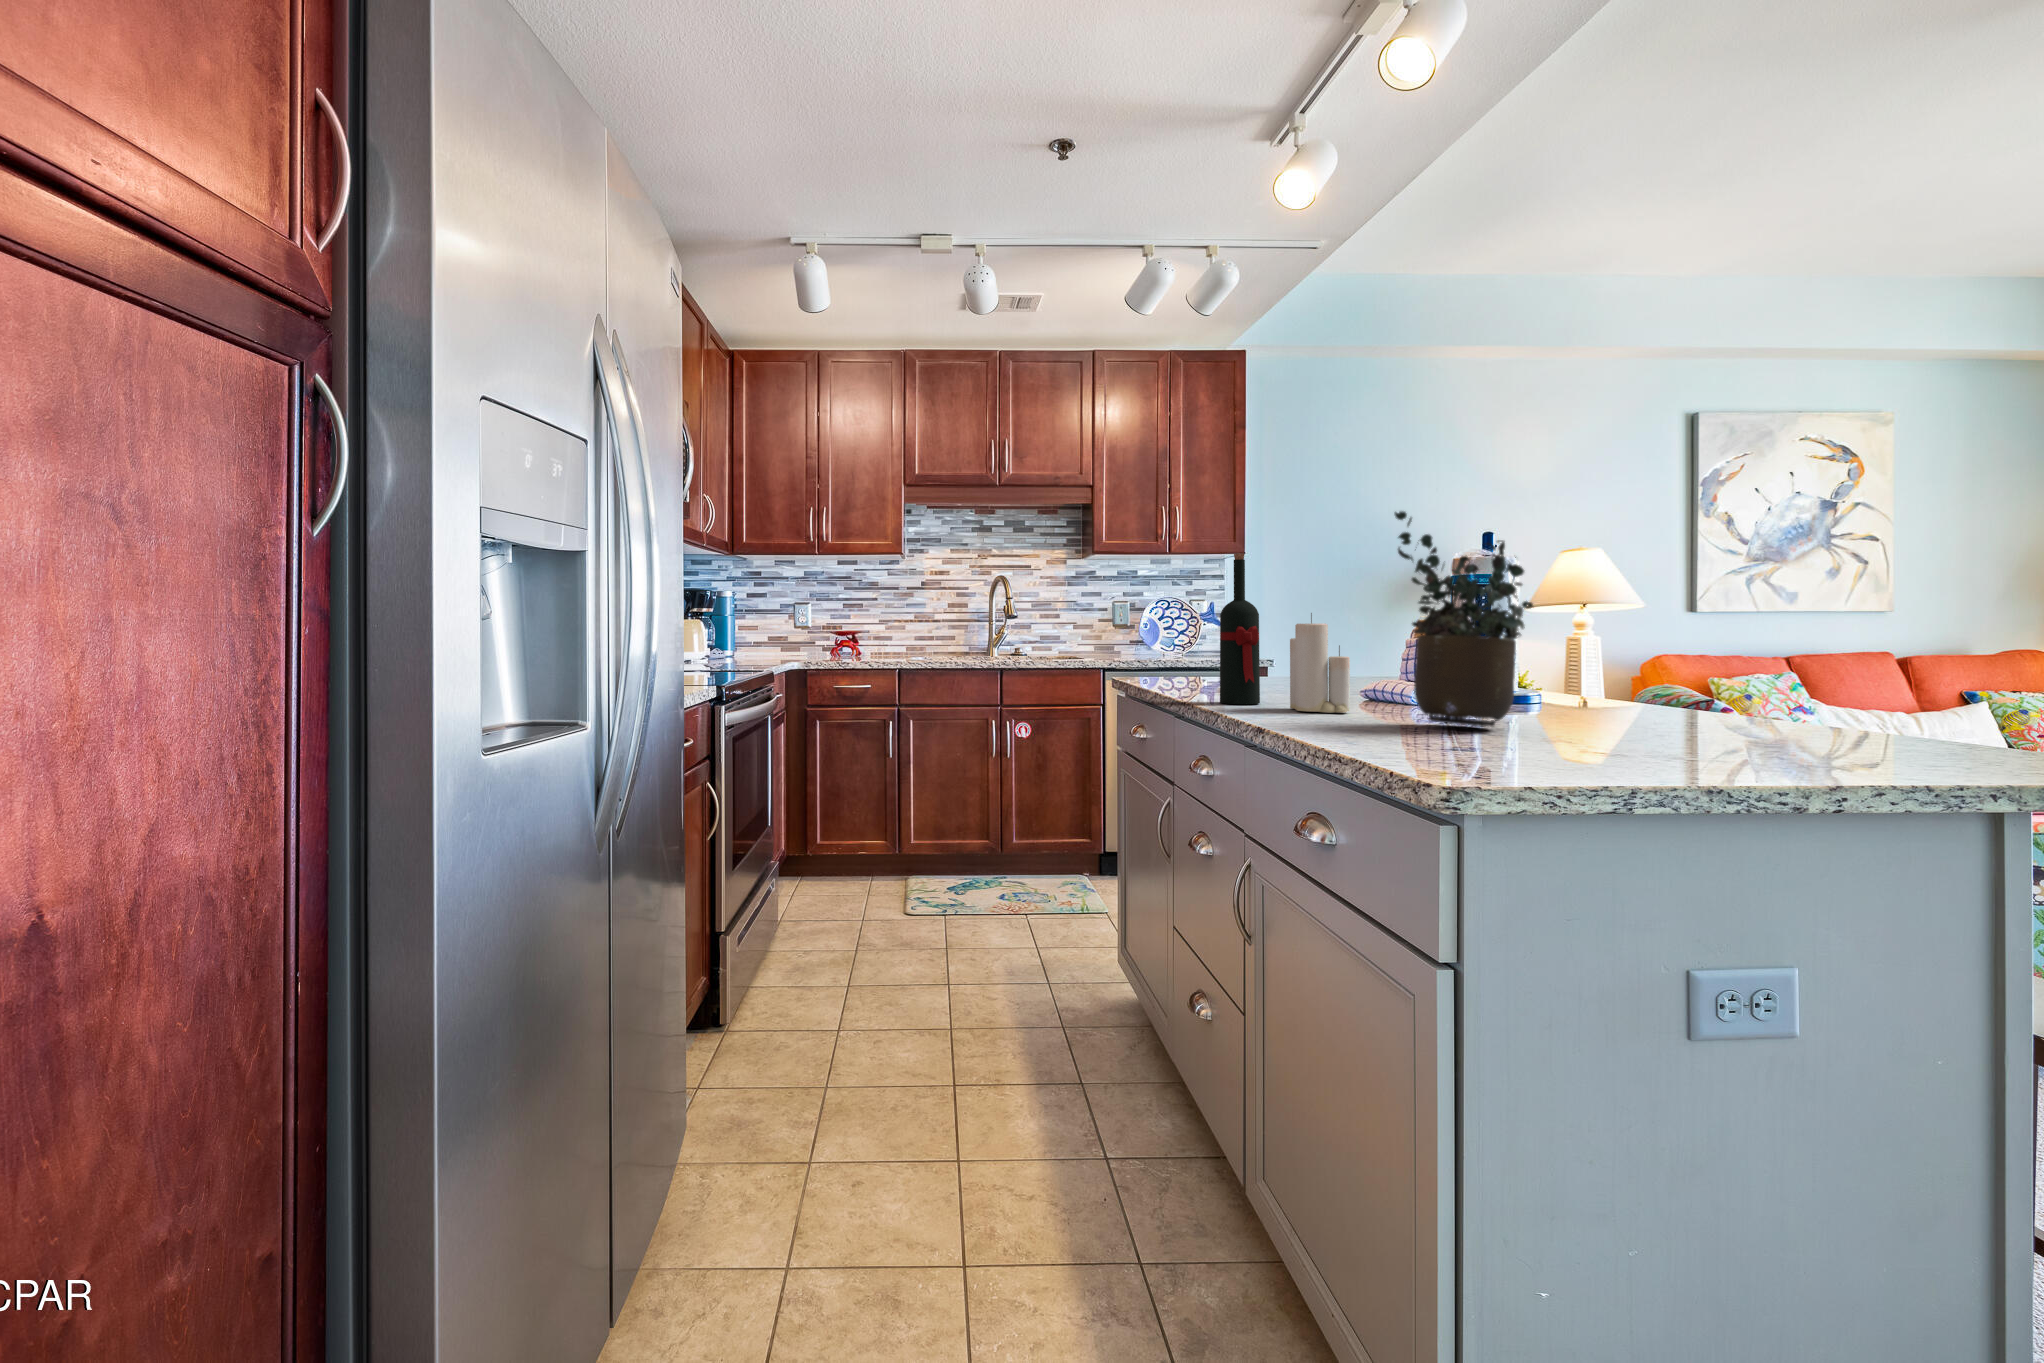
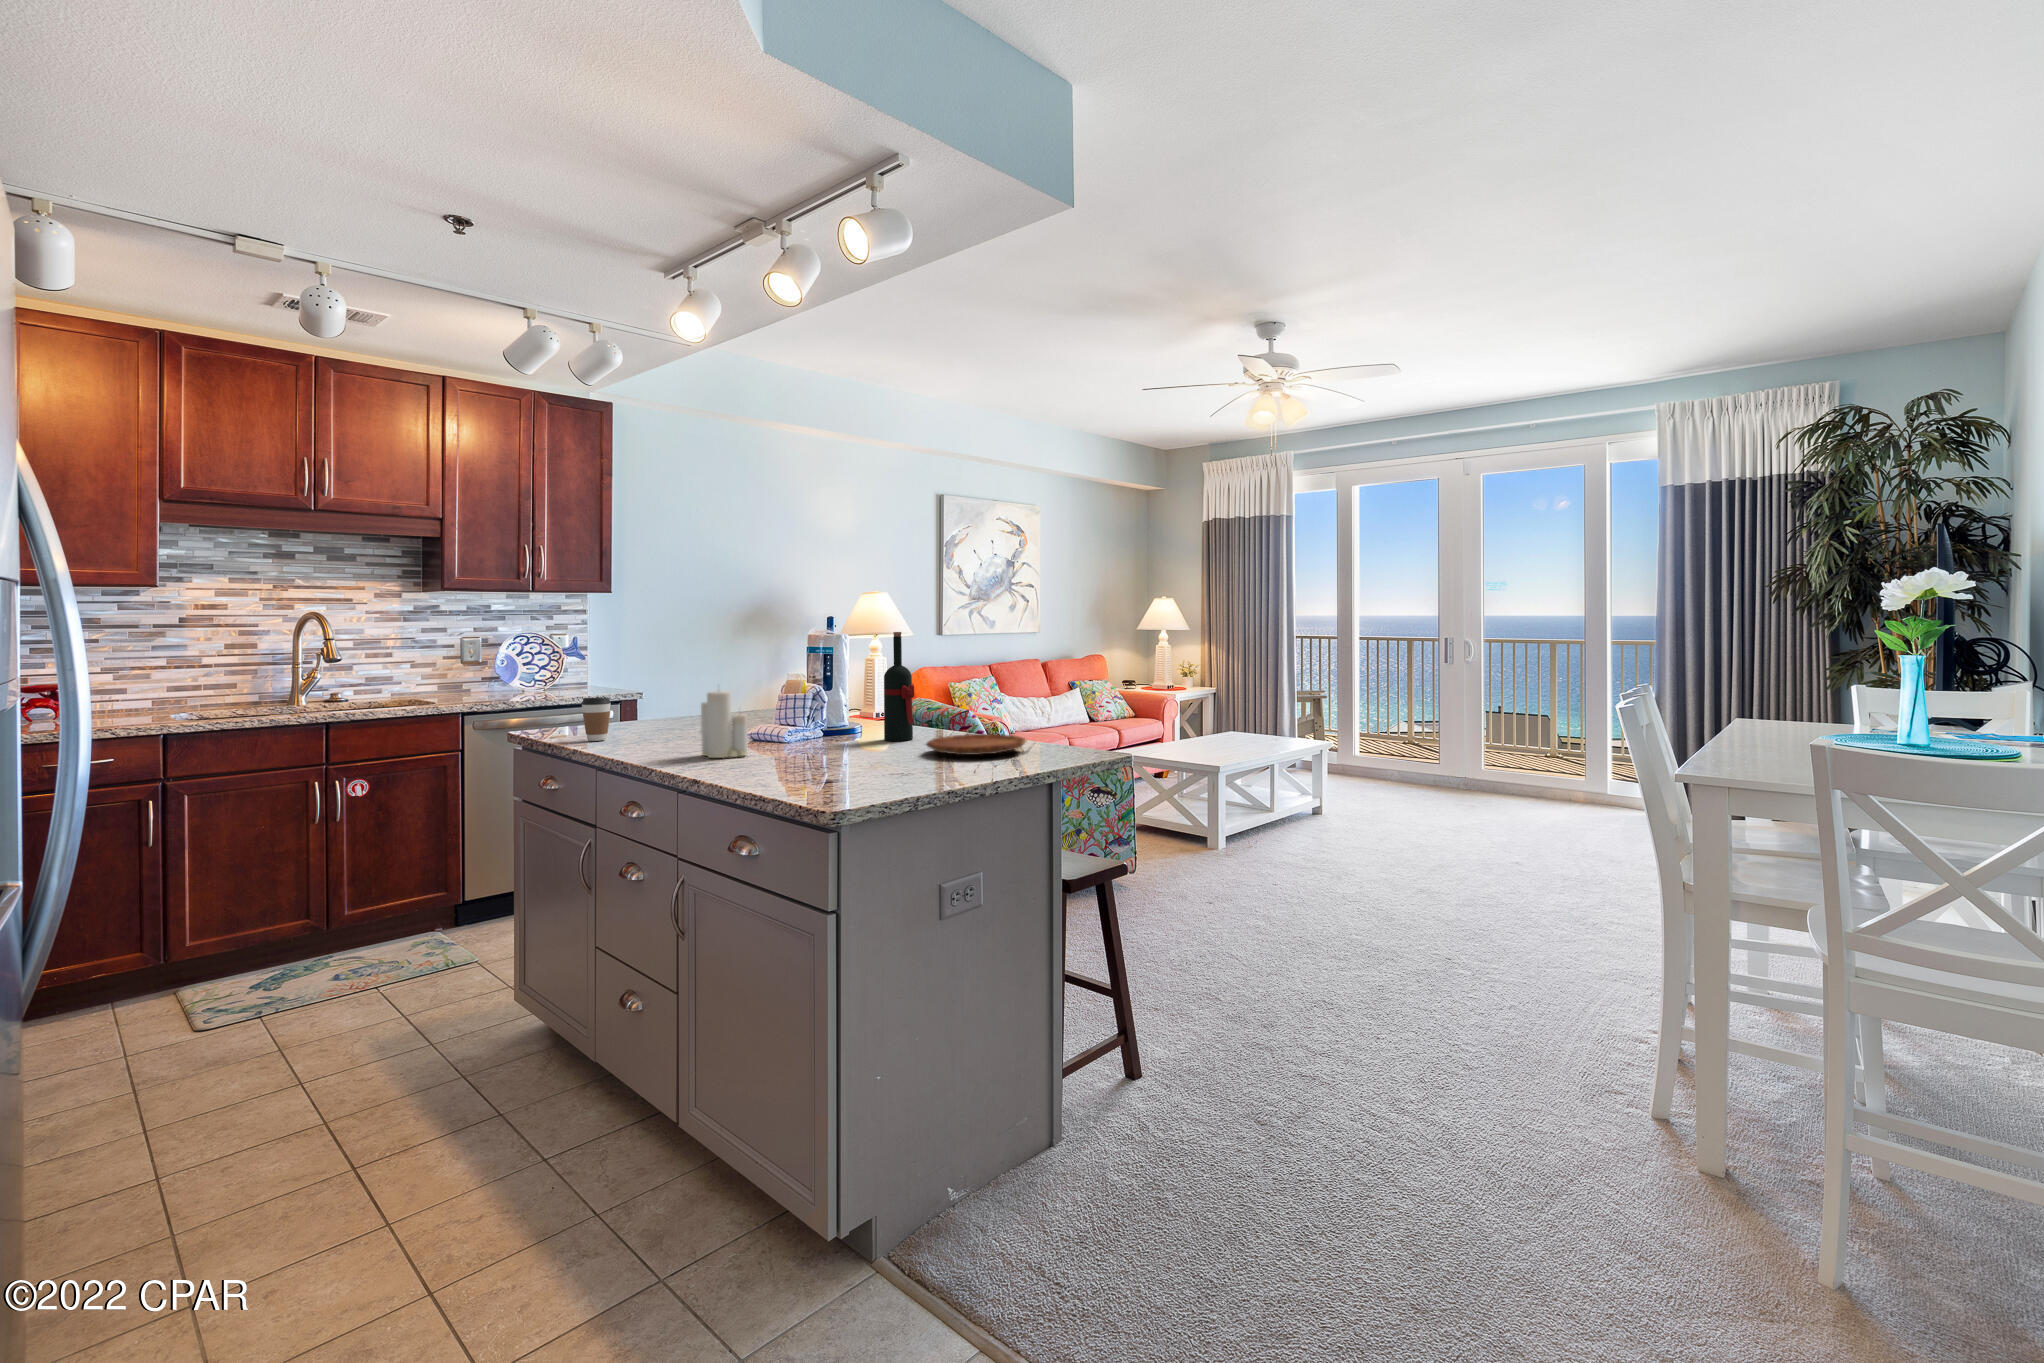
potted plant: present [1395,511,1533,727] -> none [779,615,866,761]
wine bottle: present [1220,553,1260,704] -> present [884,632,914,741]
coffee cup: none [1172,639,1203,689] -> present [582,698,611,741]
tray: none [1649,710,1892,742] -> present [926,734,1026,755]

